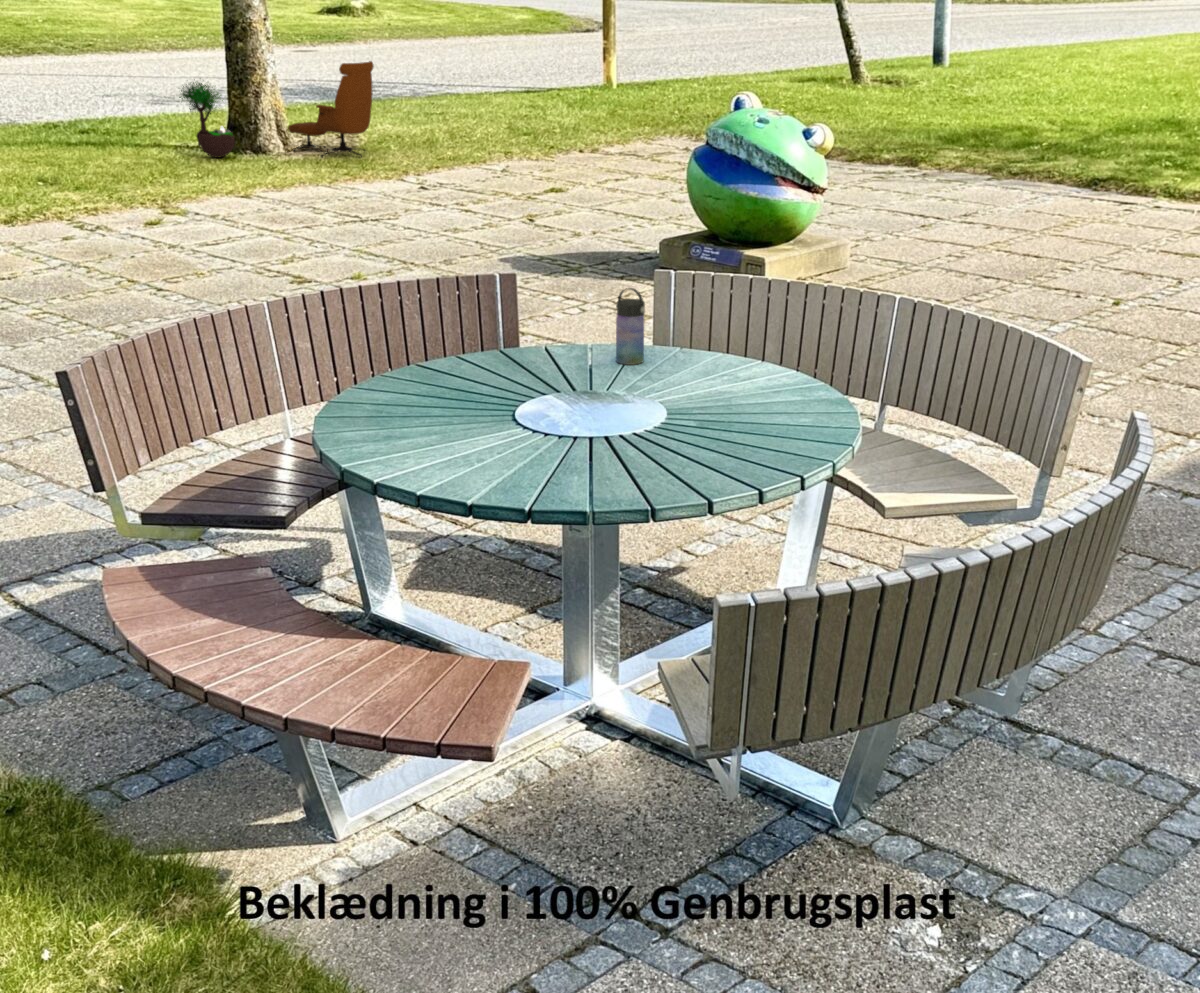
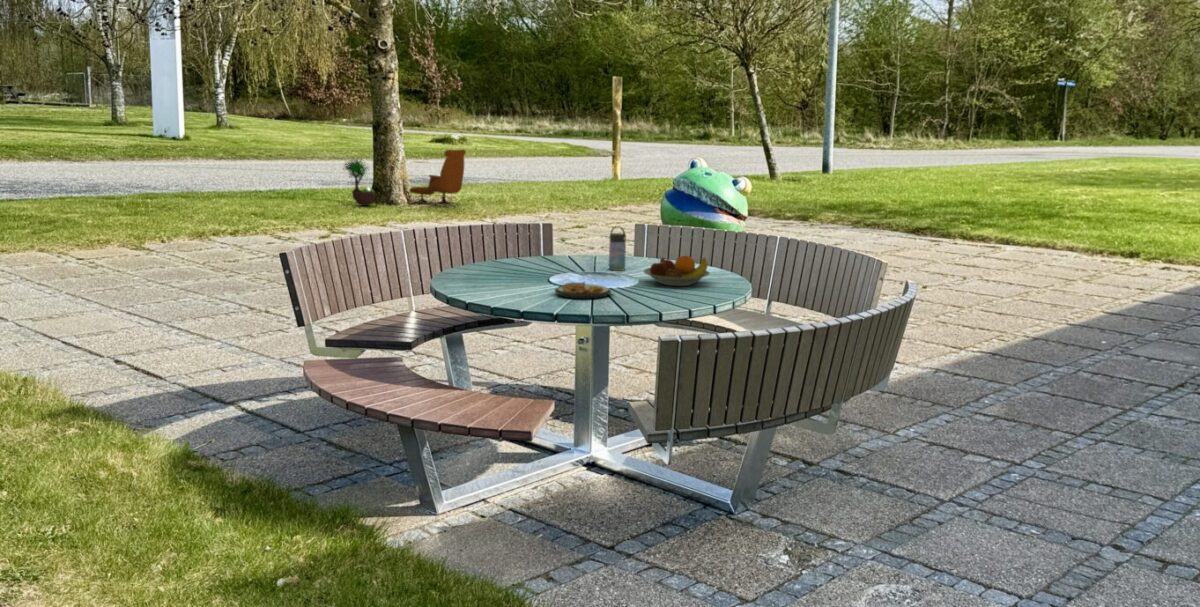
fruit bowl: none [678,354,793,409] -> present [644,256,709,286]
plate: none [525,416,624,454] -> present [555,282,611,299]

